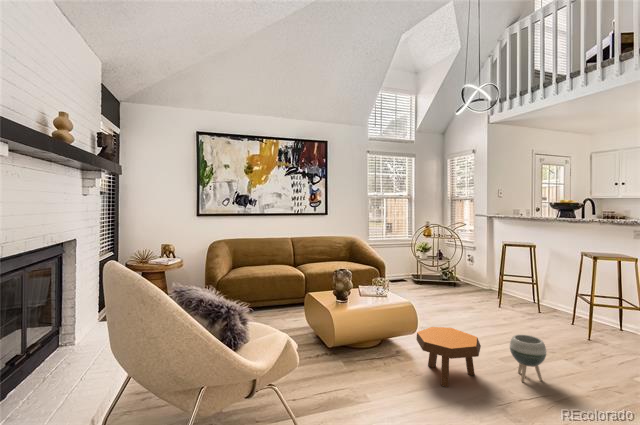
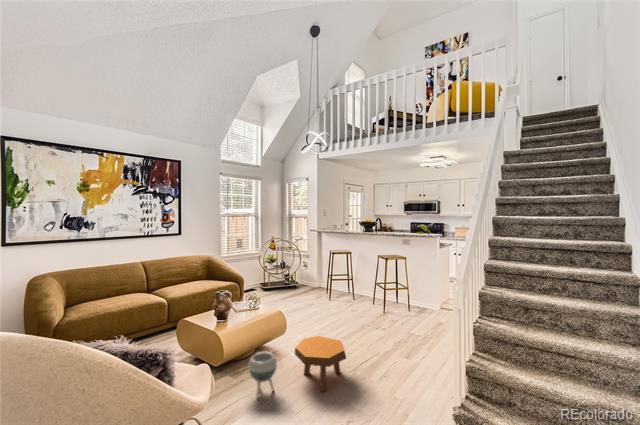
planter: present [510,335,546,382] -> present [249,352,277,397]

